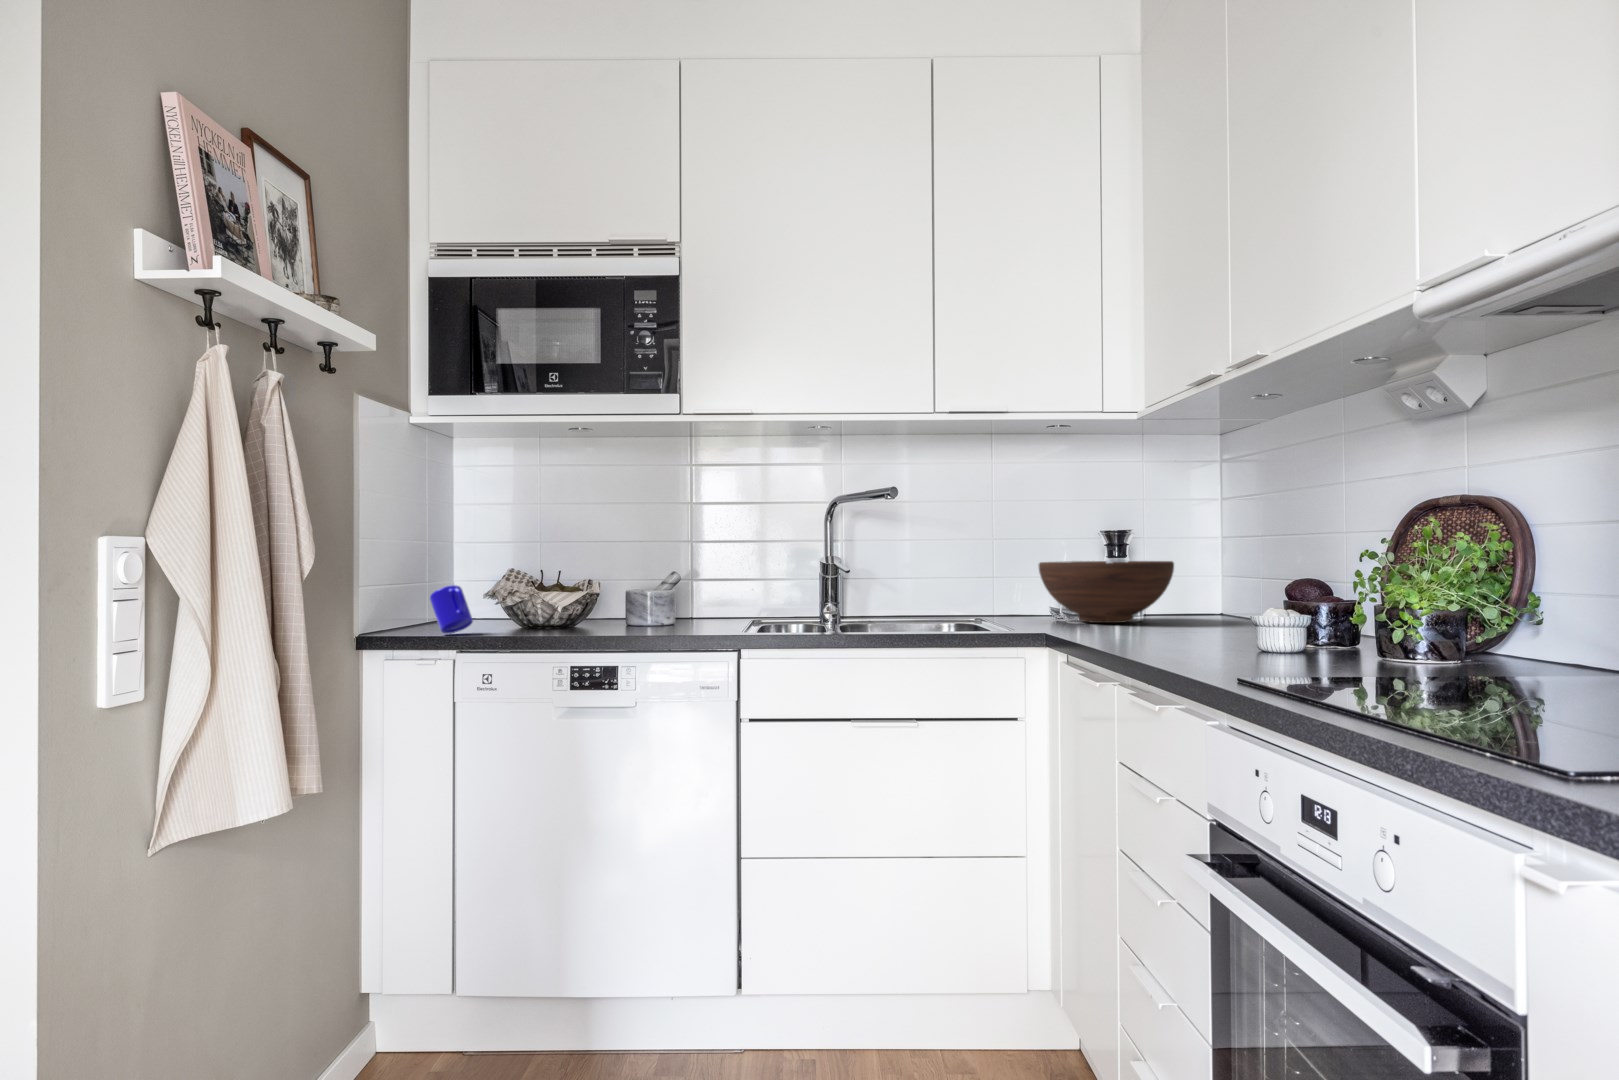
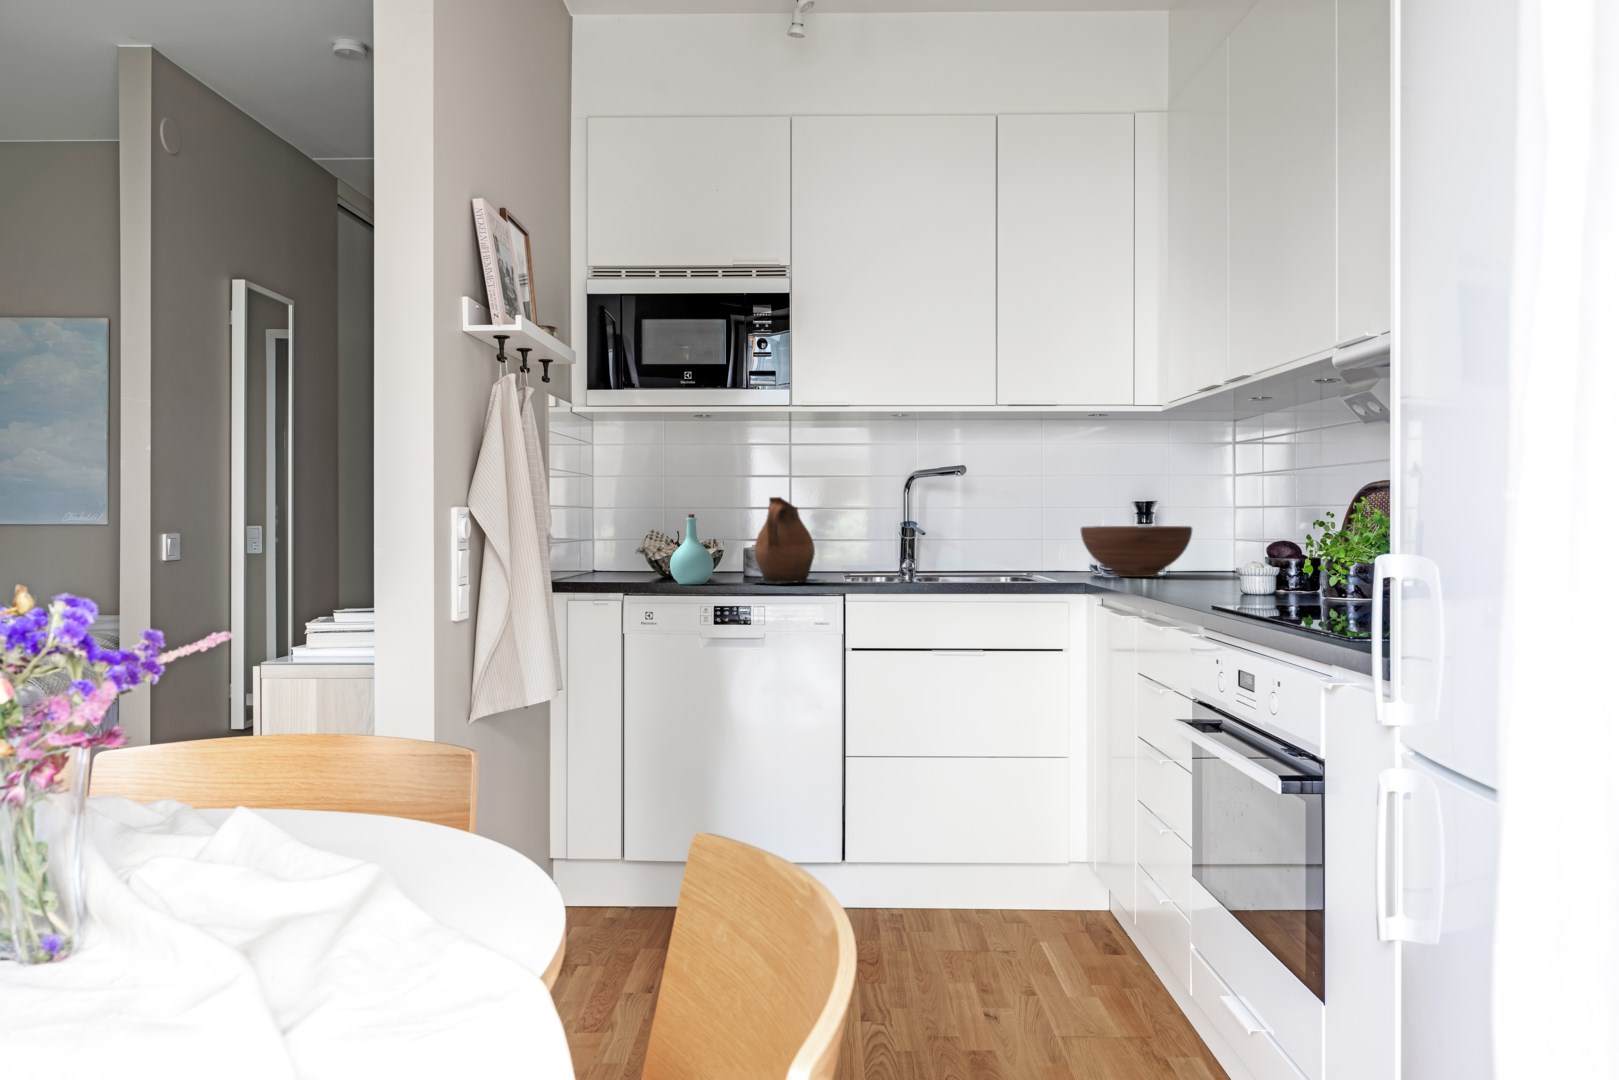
ceramic pitcher: none [613,525,717,637] -> present [753,497,825,583]
bottle: none [514,548,571,639] -> present [670,514,714,584]
mug: present [430,585,473,634] -> none [597,543,631,581]

